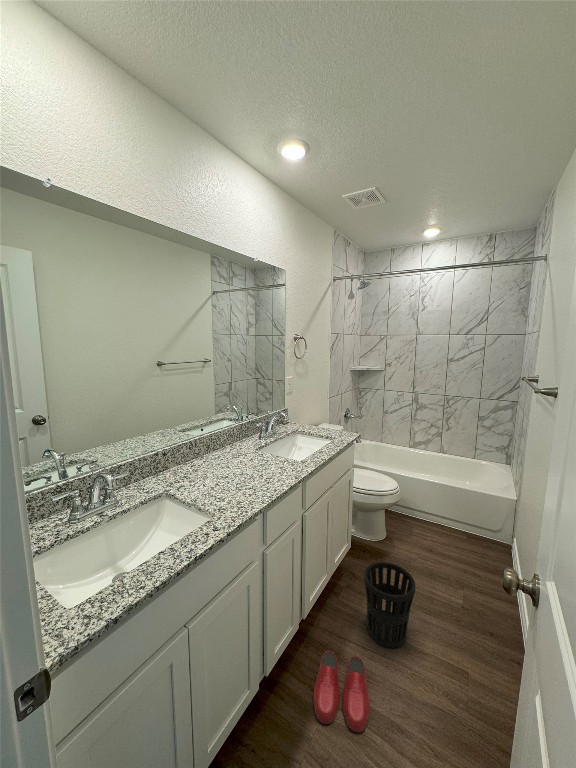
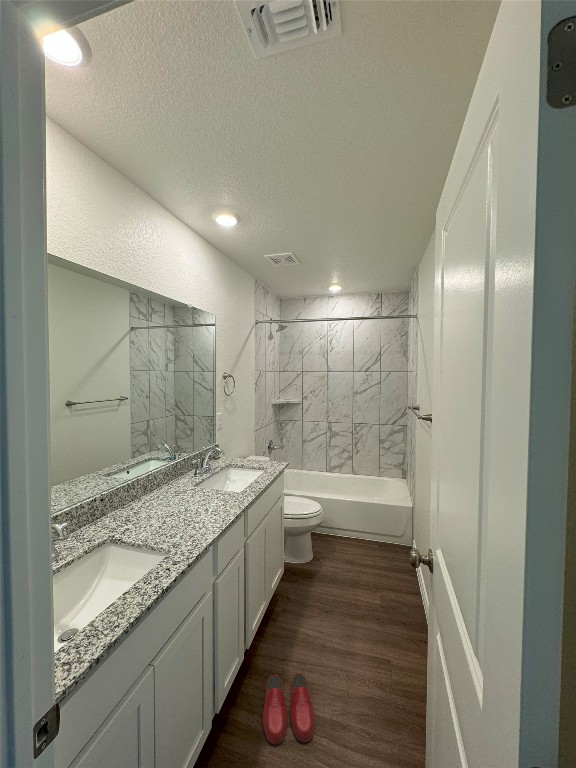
wastebasket: present [364,562,415,648] -> none [300,579,344,658]

